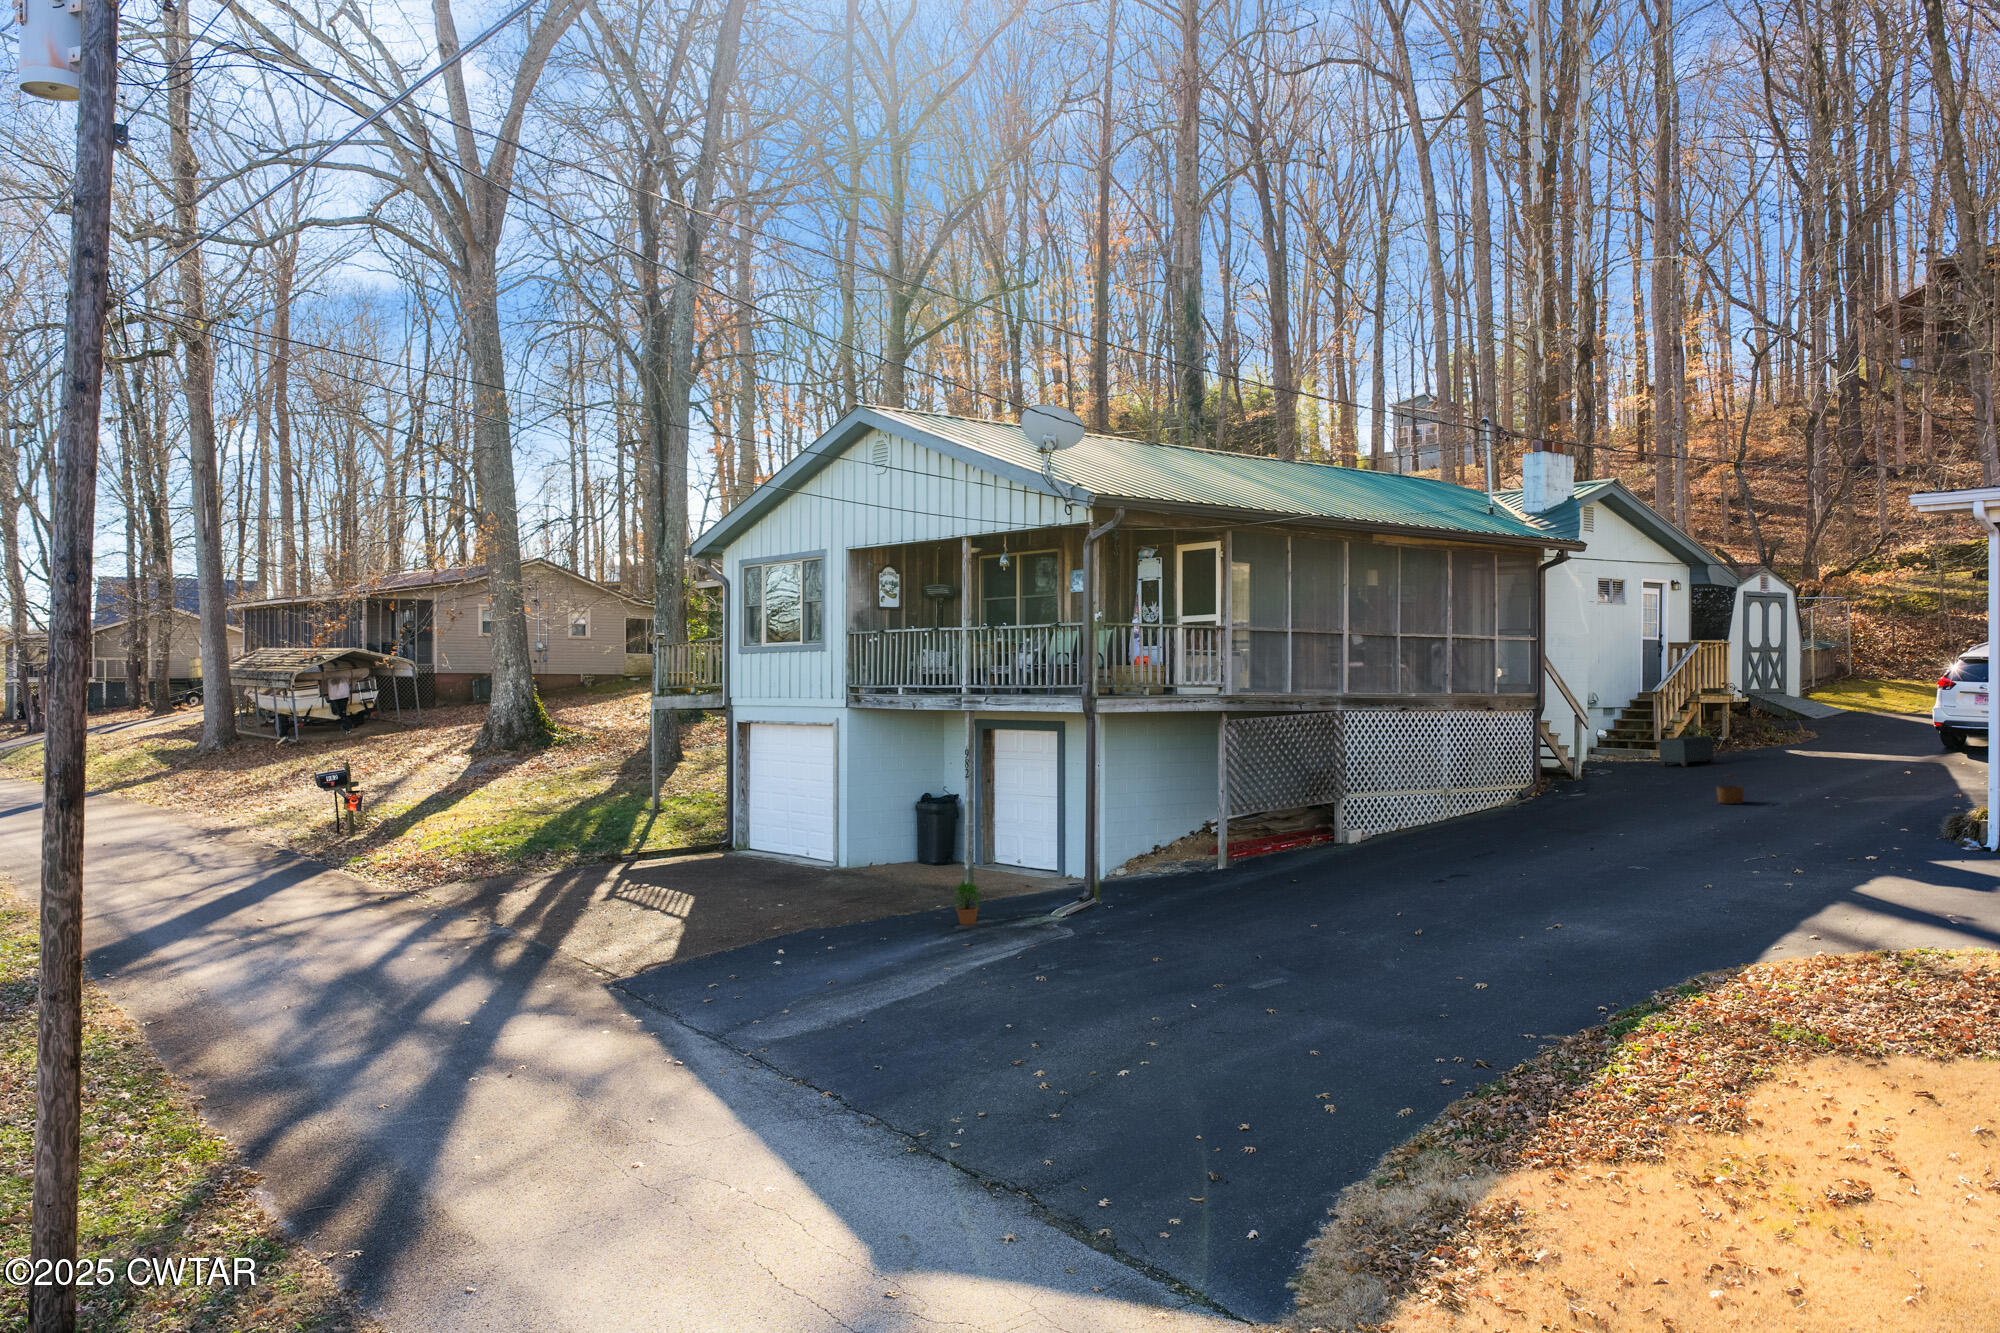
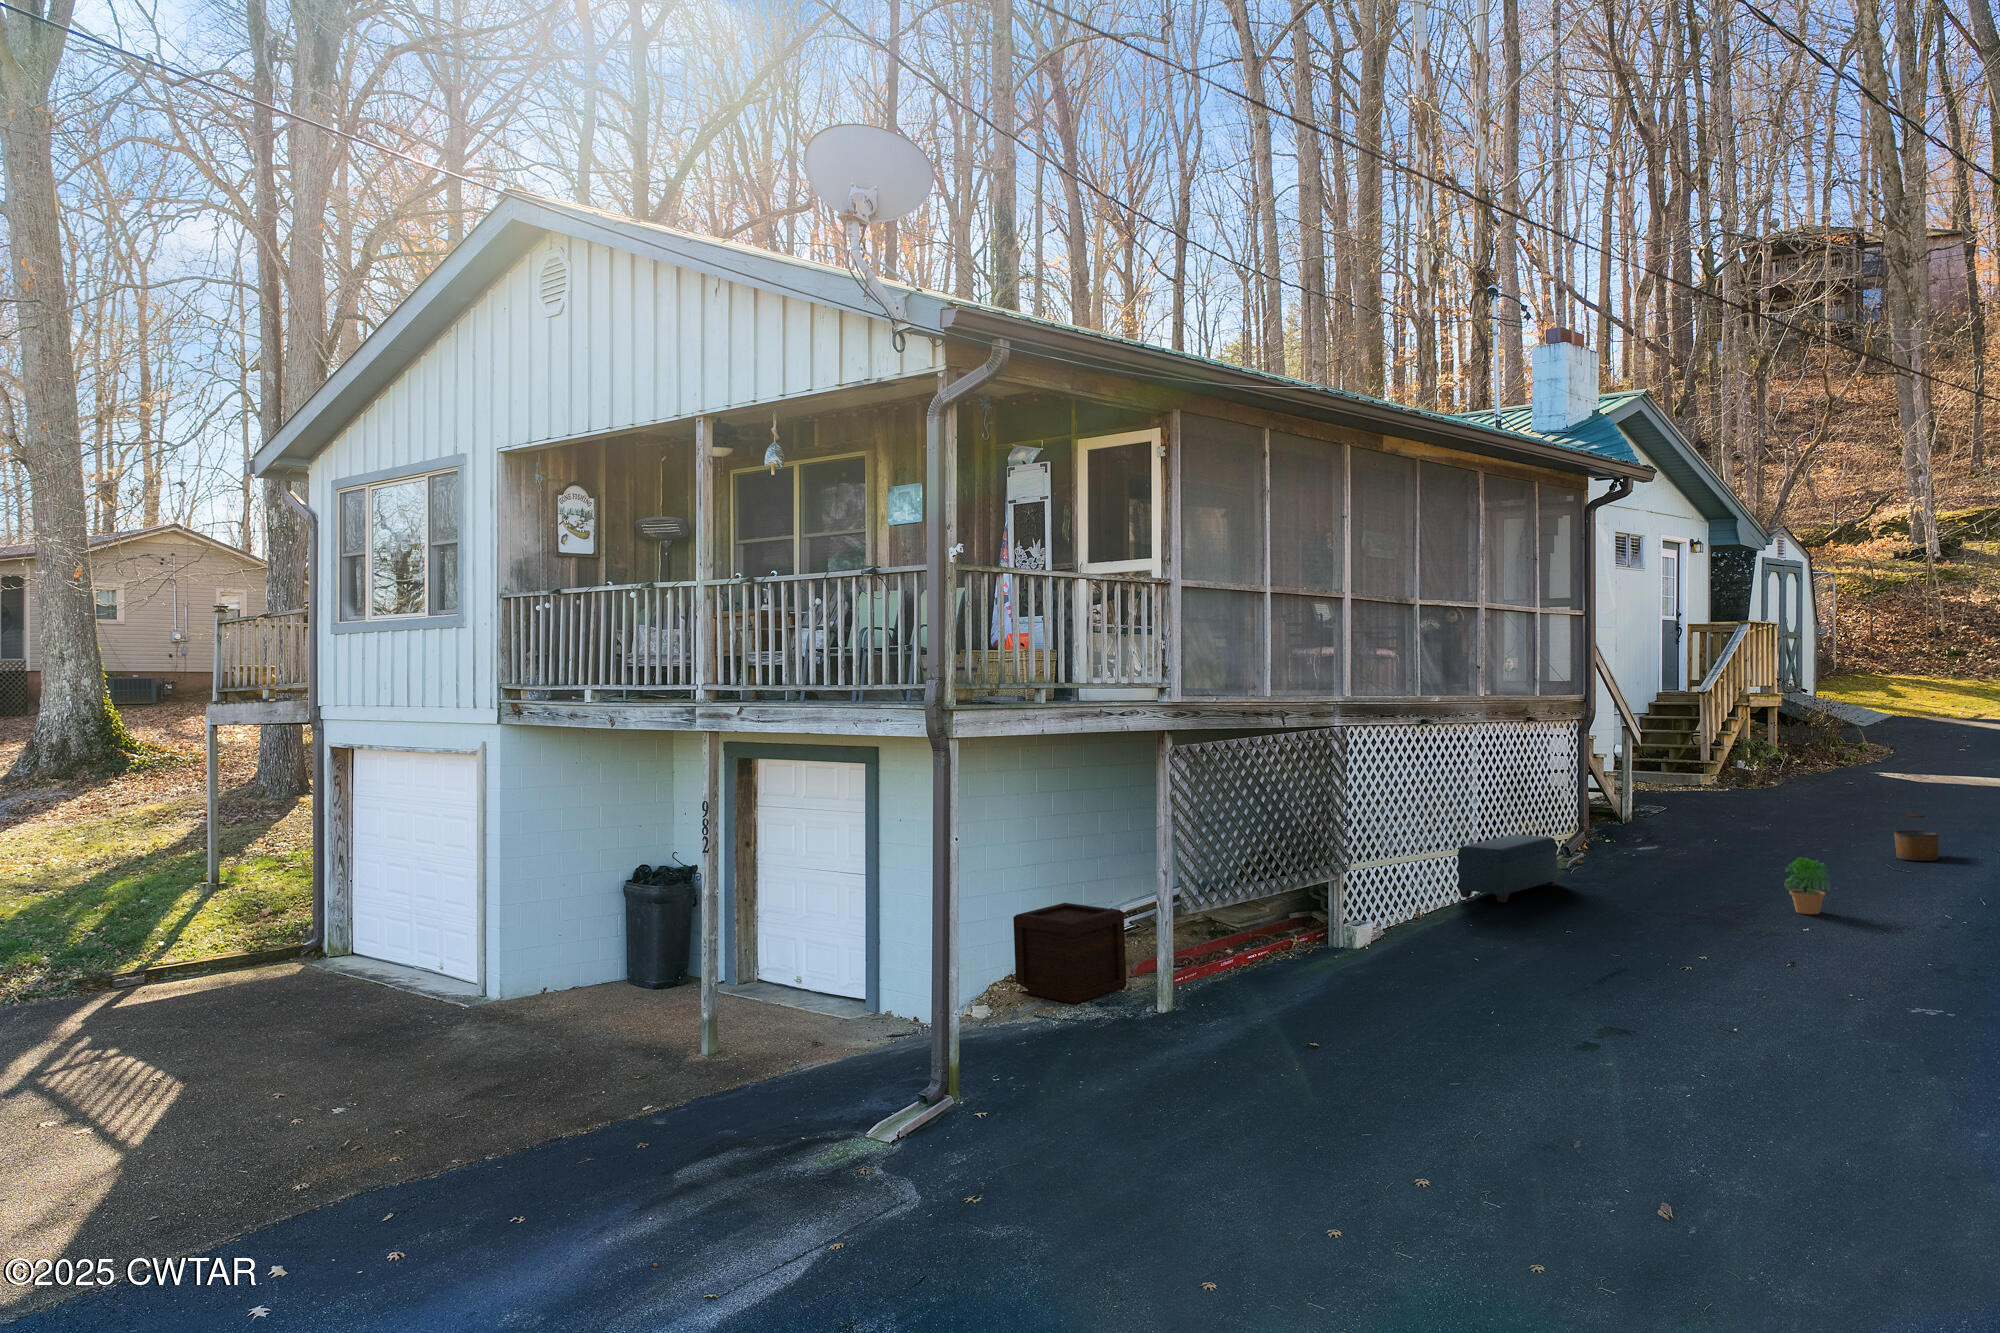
bench: present [1659,736,1714,766] -> present [1458,834,1558,902]
wooden crate: none [1138,813,1203,865] -> present [1013,903,1126,1004]
potted plant: present [953,881,982,925] -> present [1785,857,1830,914]

